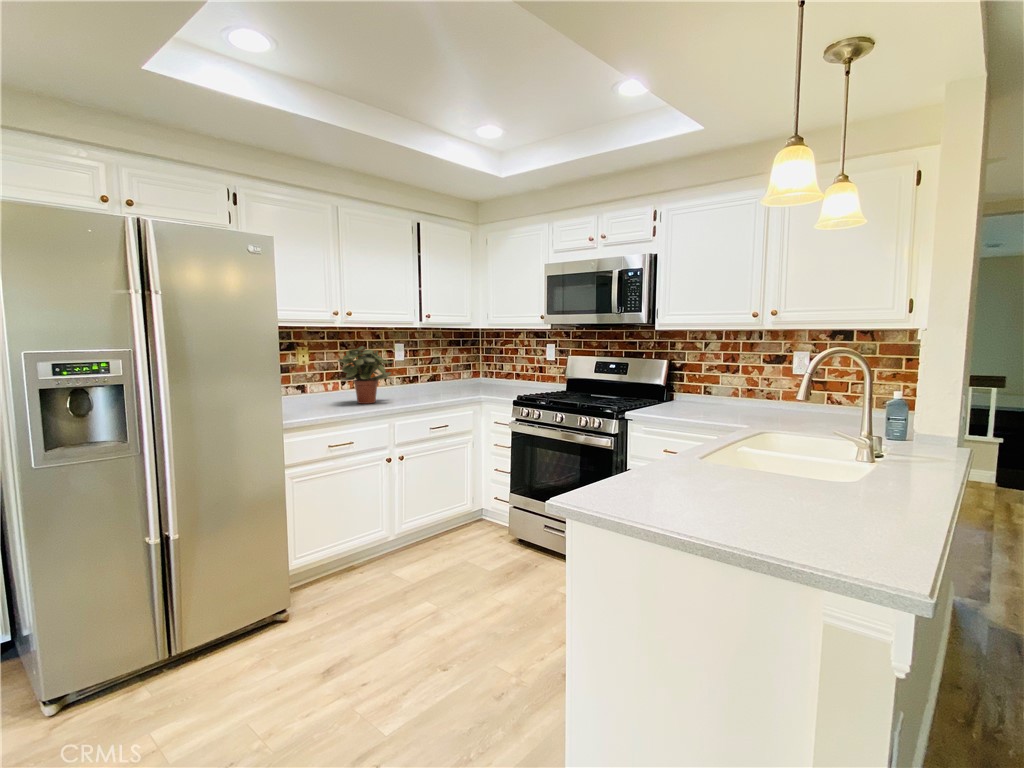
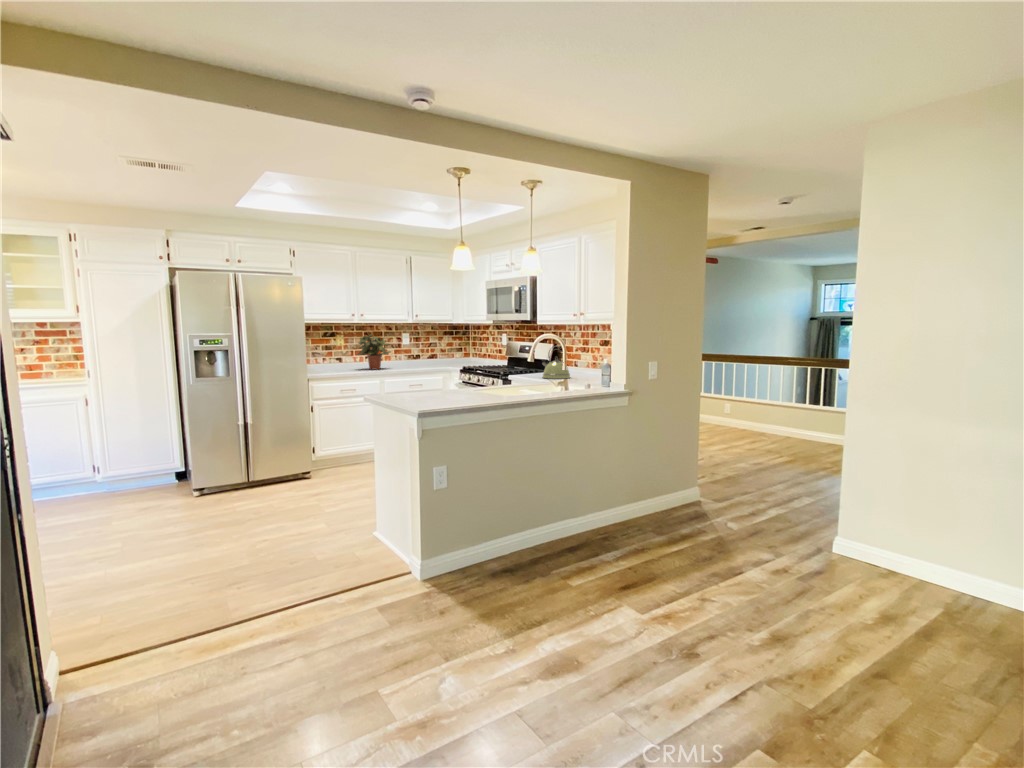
kettle: none [702,365,757,420] -> present [542,346,570,379]

